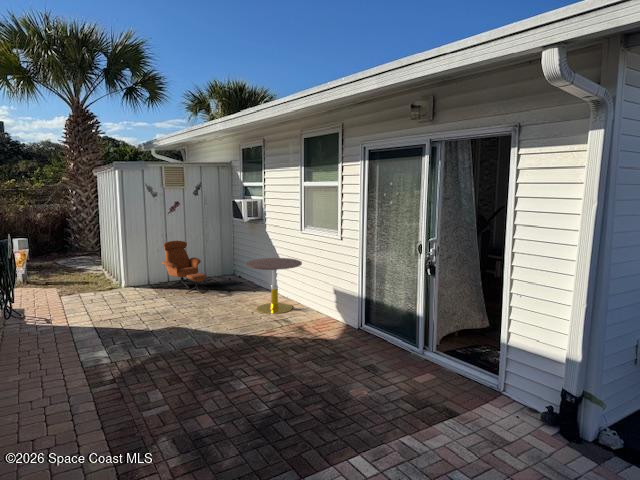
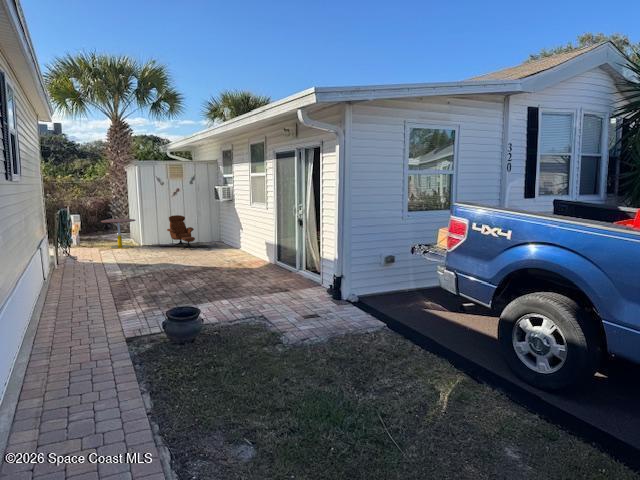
side table: present [246,258,302,314] -> present [101,219,135,248]

